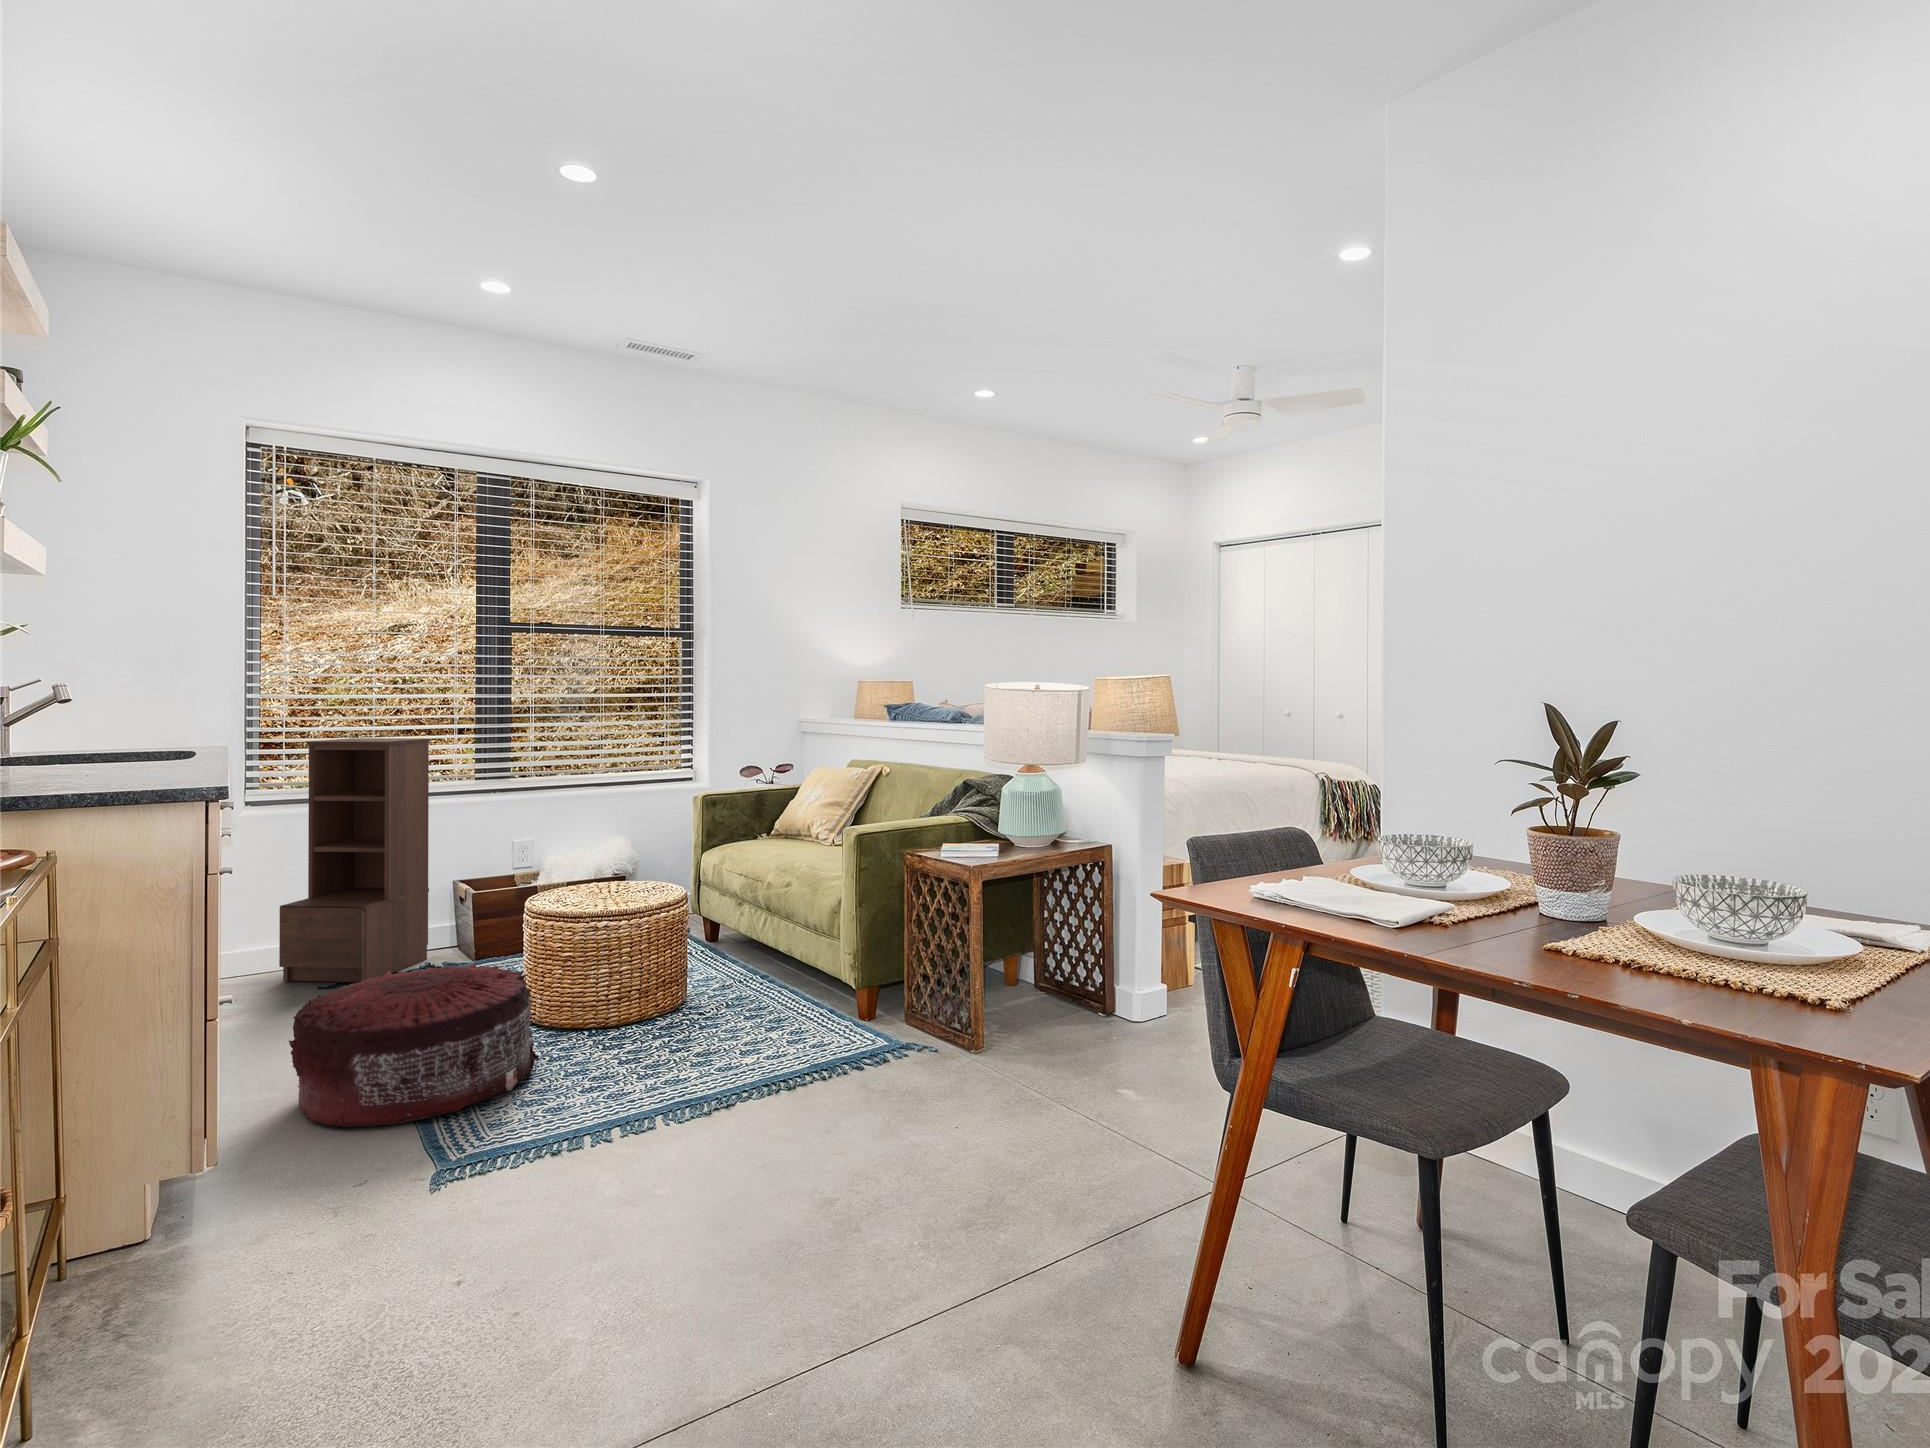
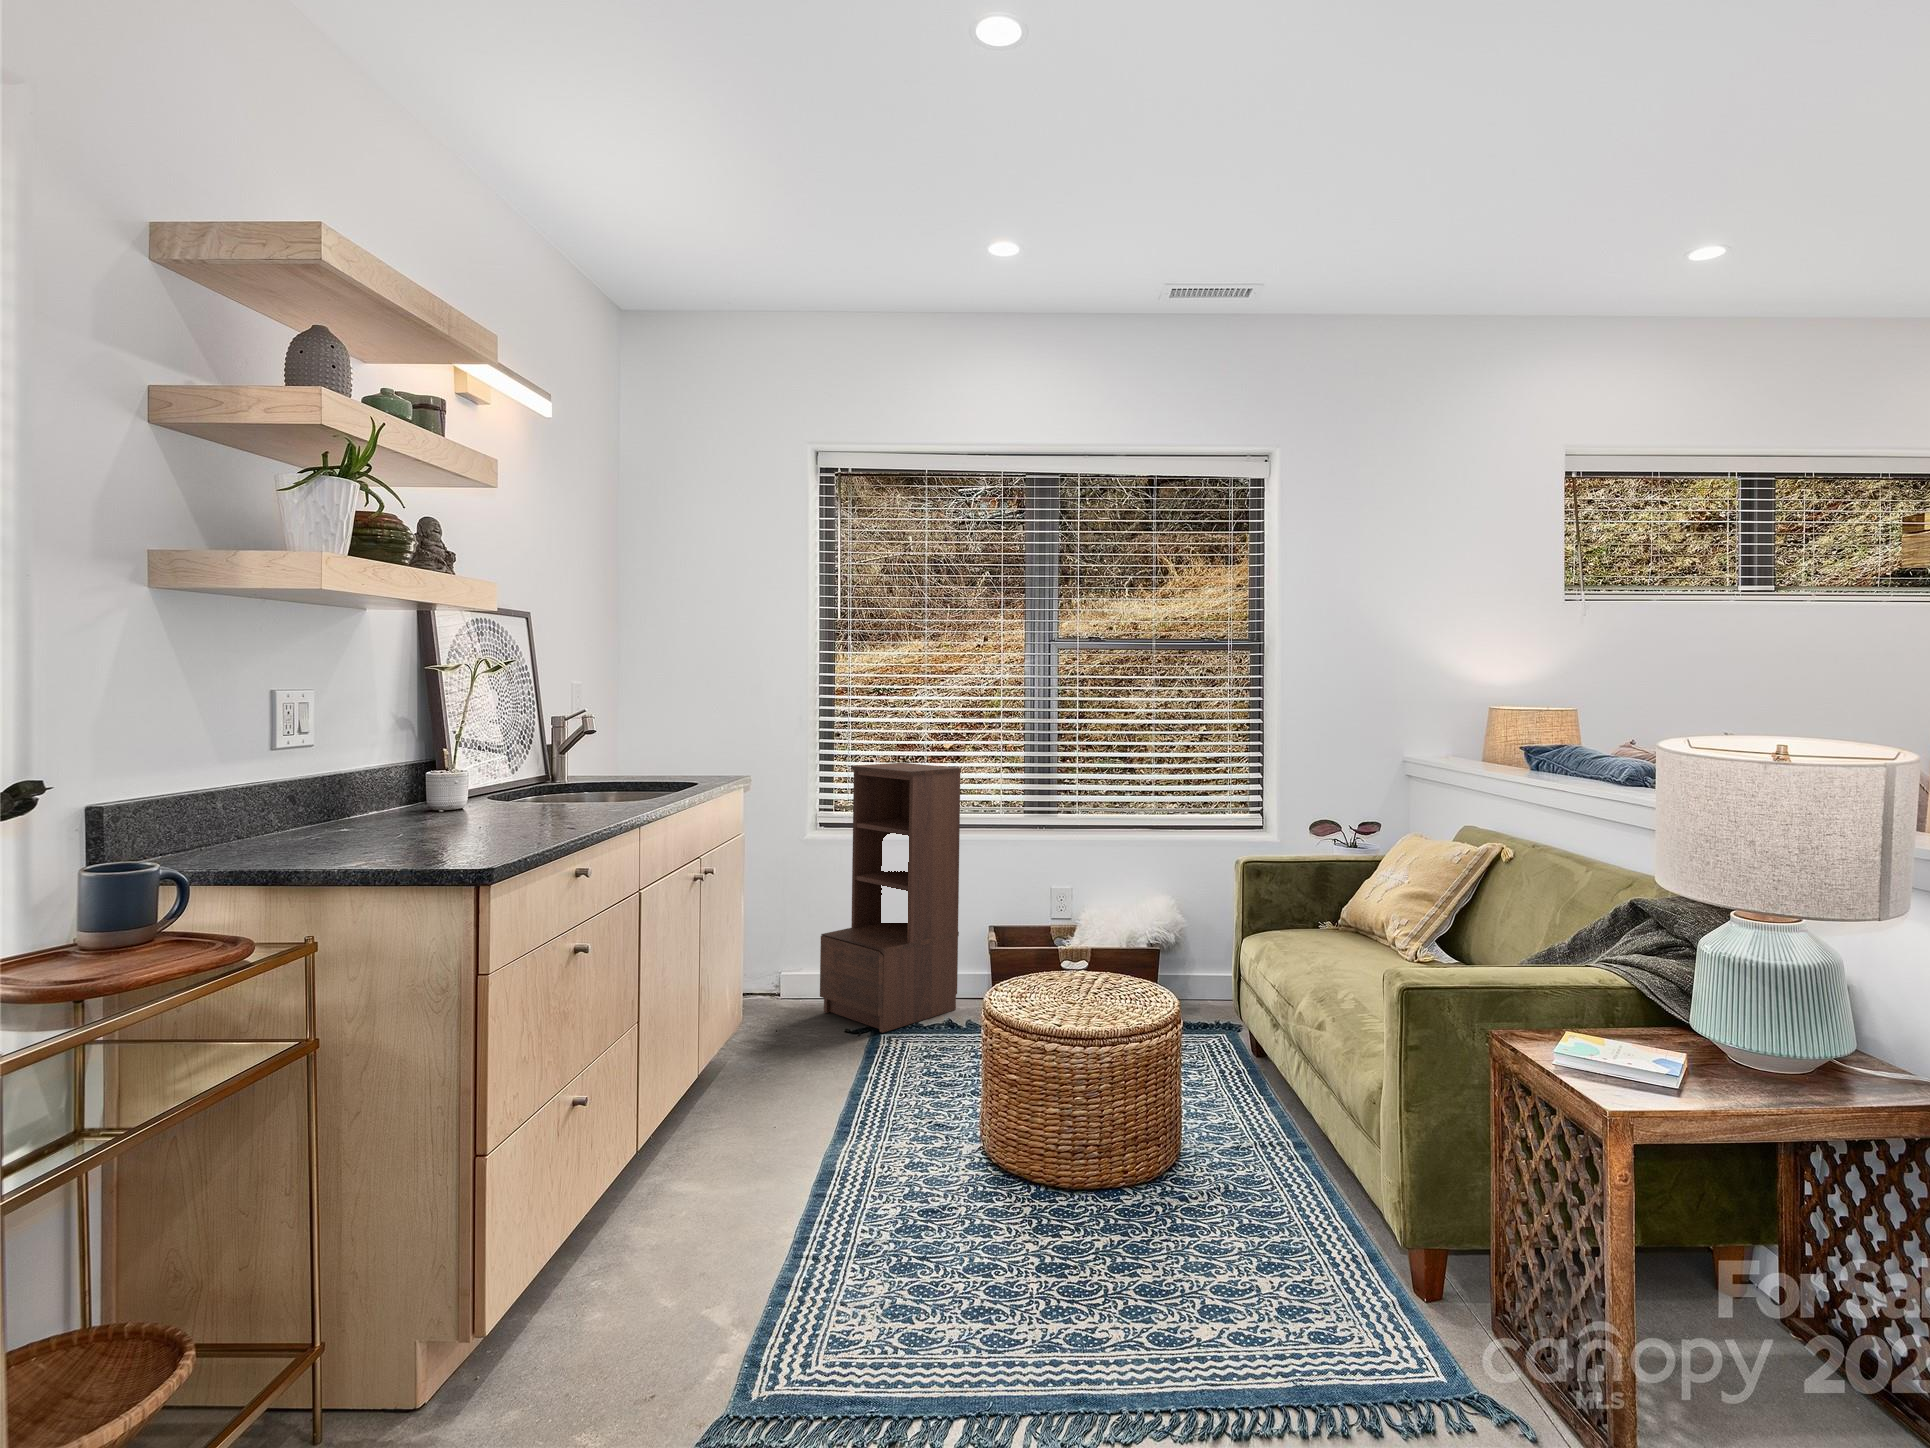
pouf: present [289,962,539,1128] -> none [678,1061,948,1299]

